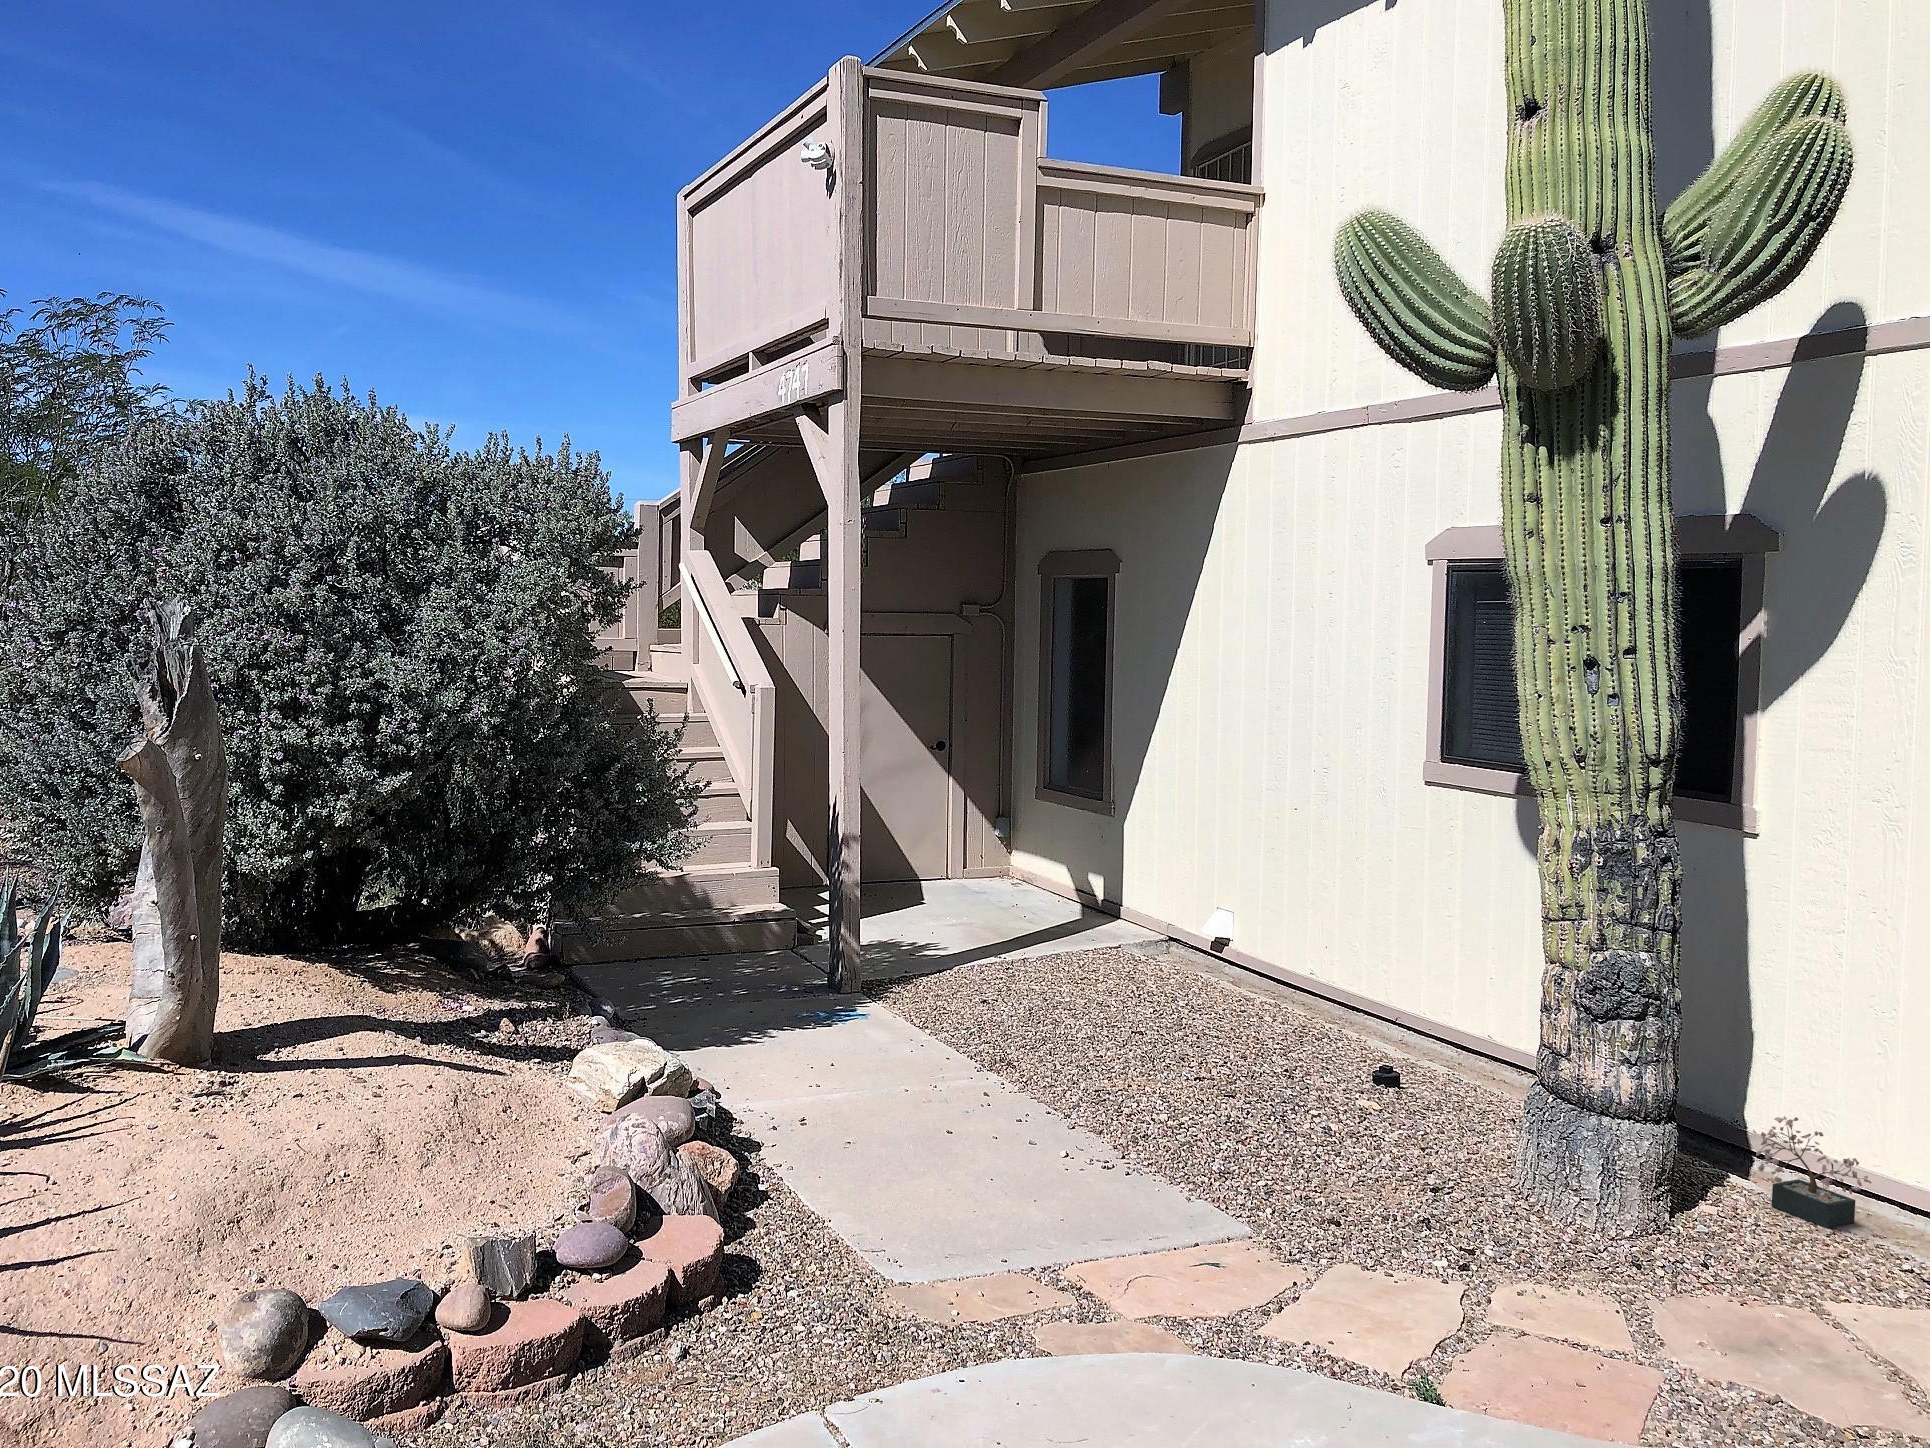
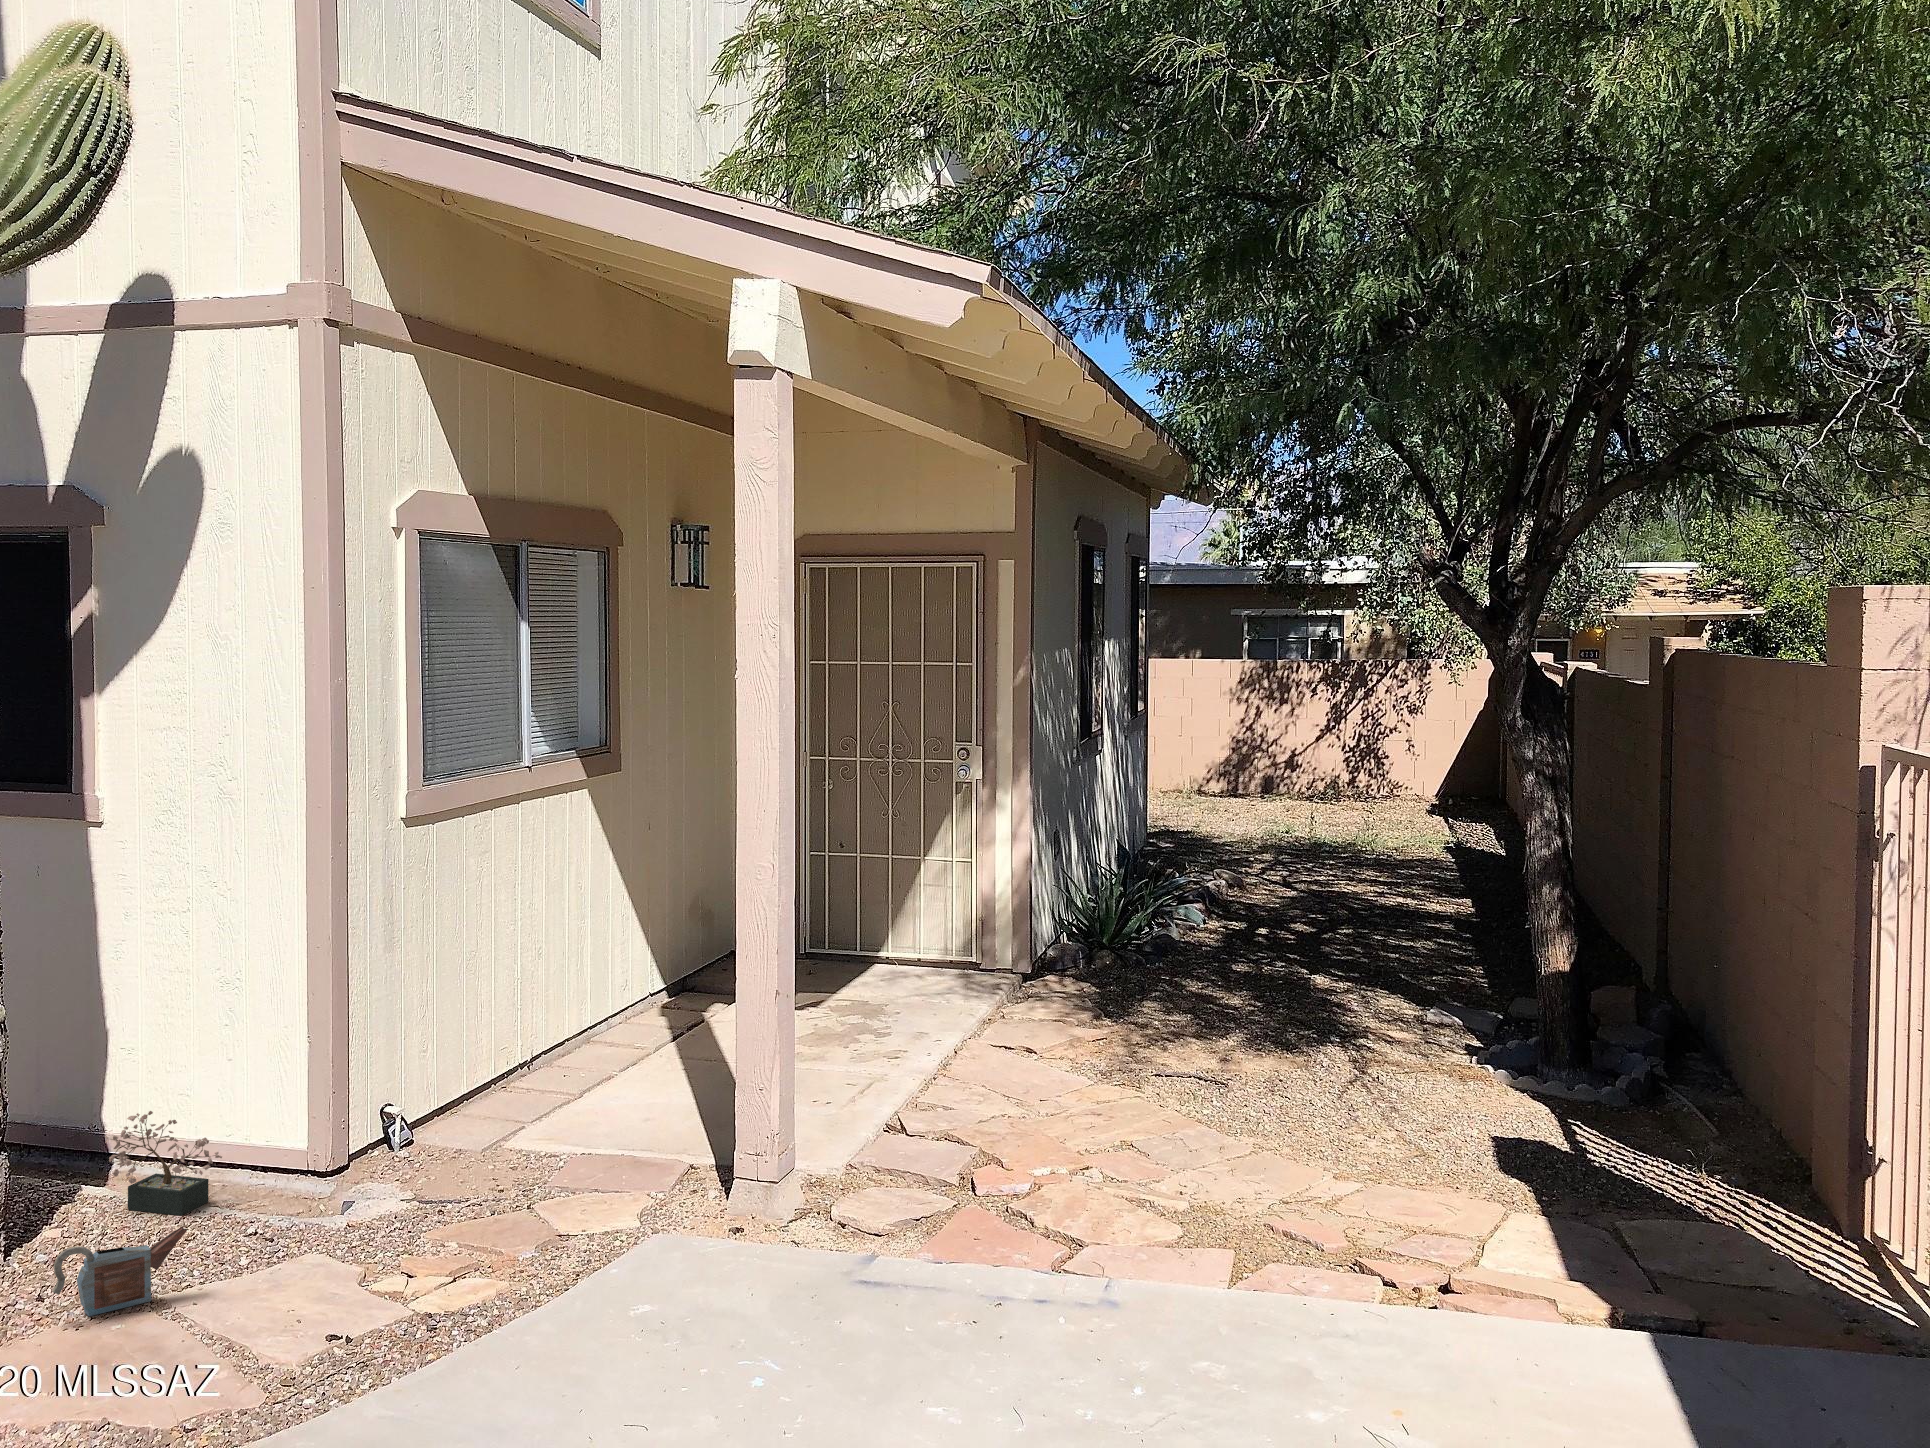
watering can: none [1719,1227,1852,1304] -> present [52,1227,187,1316]

